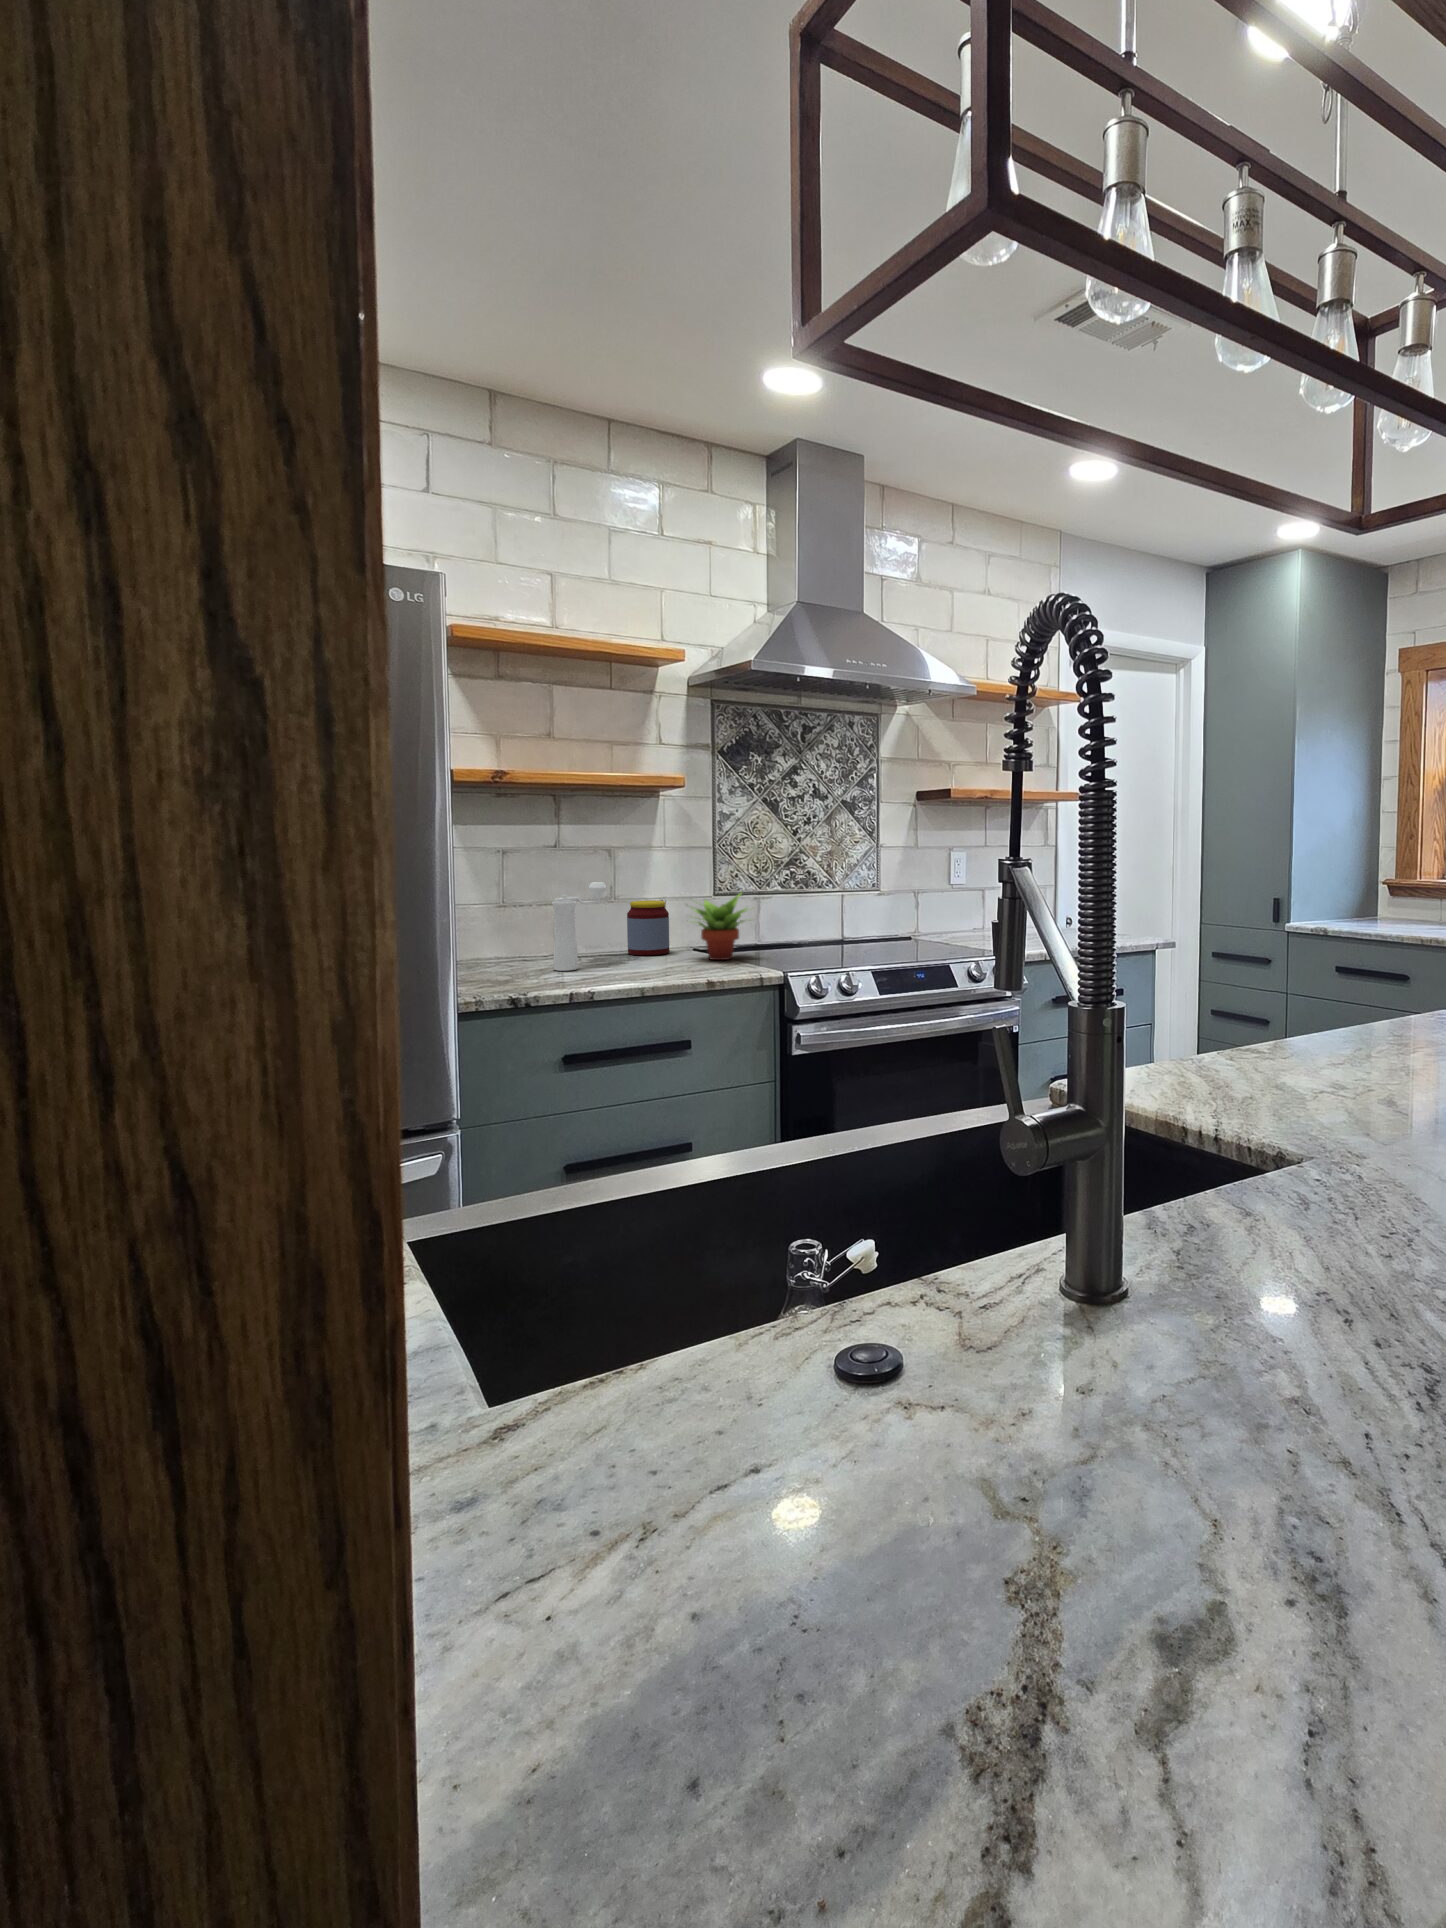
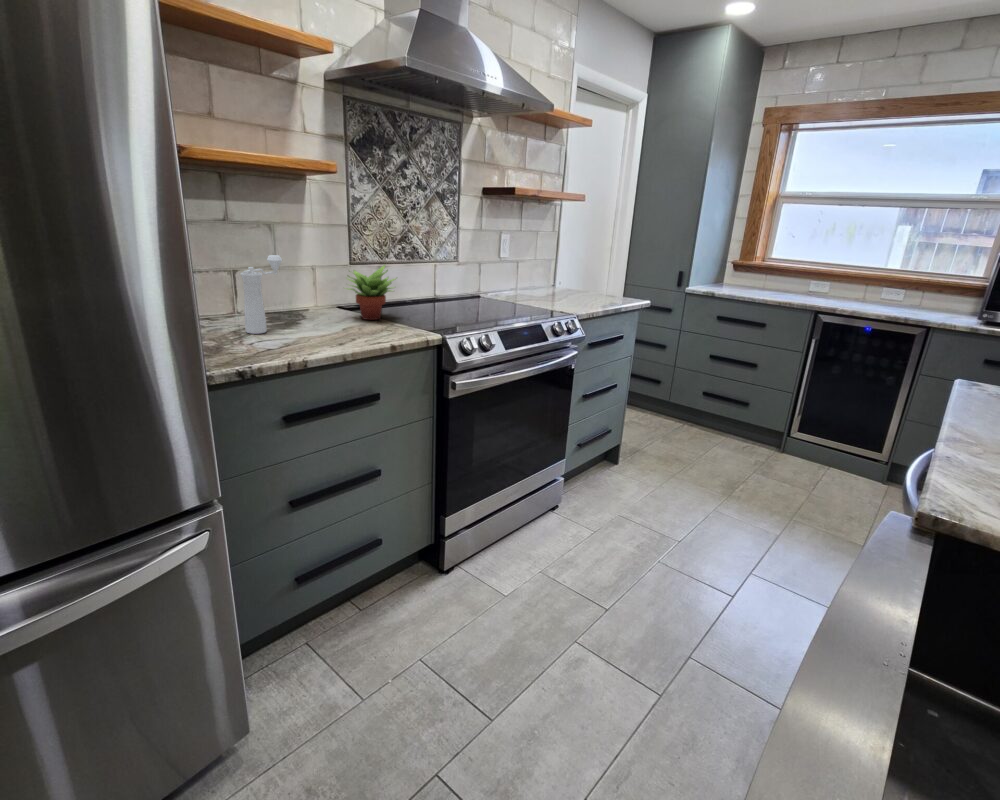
jar: present [627,900,669,955] -> none [288,269,323,314]

